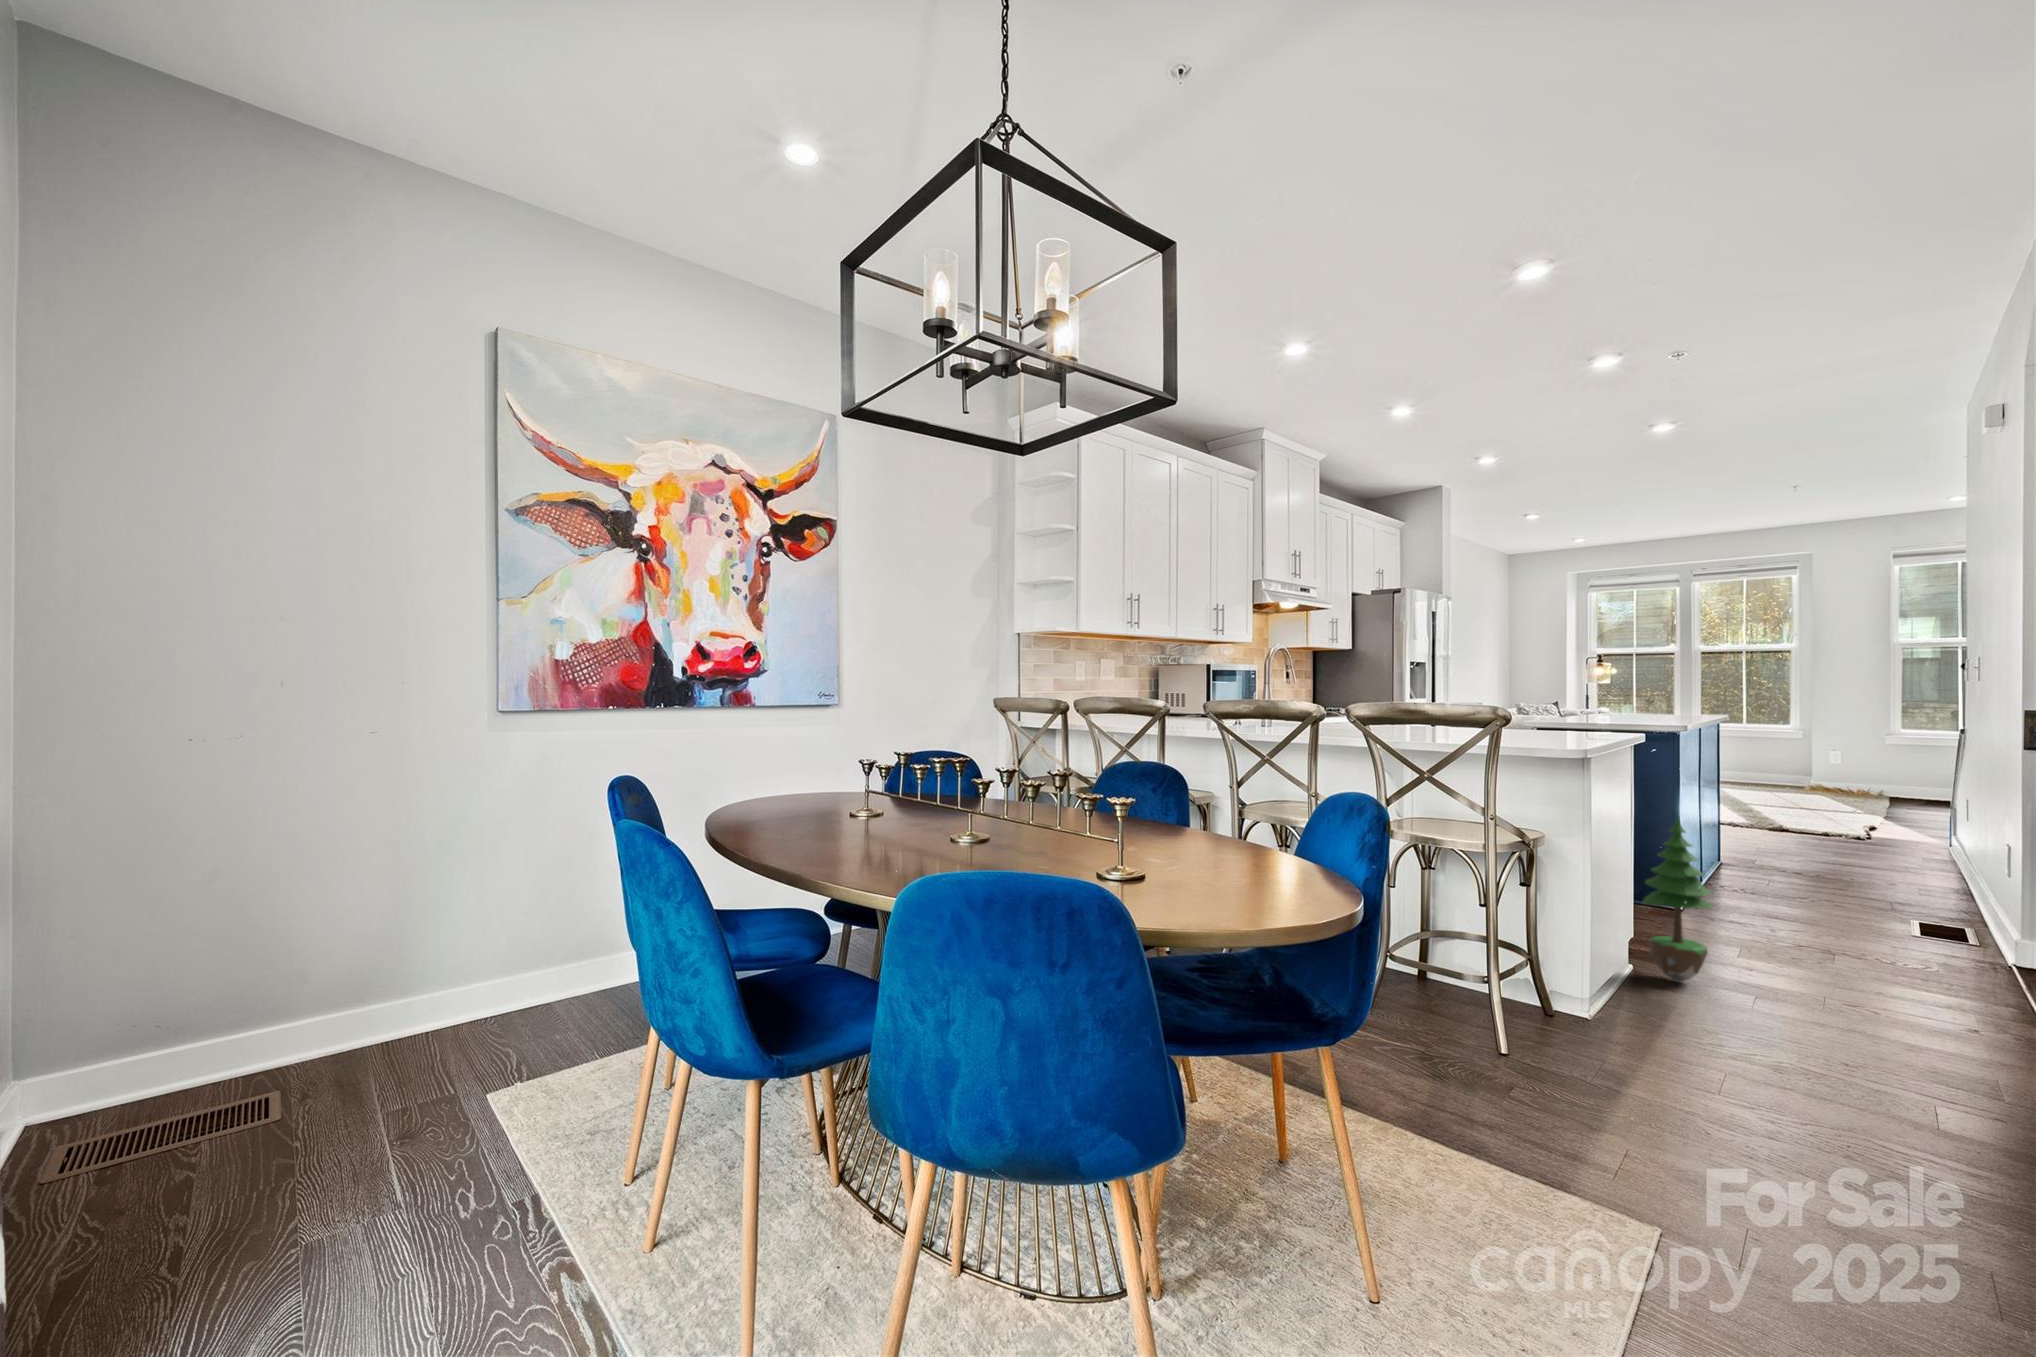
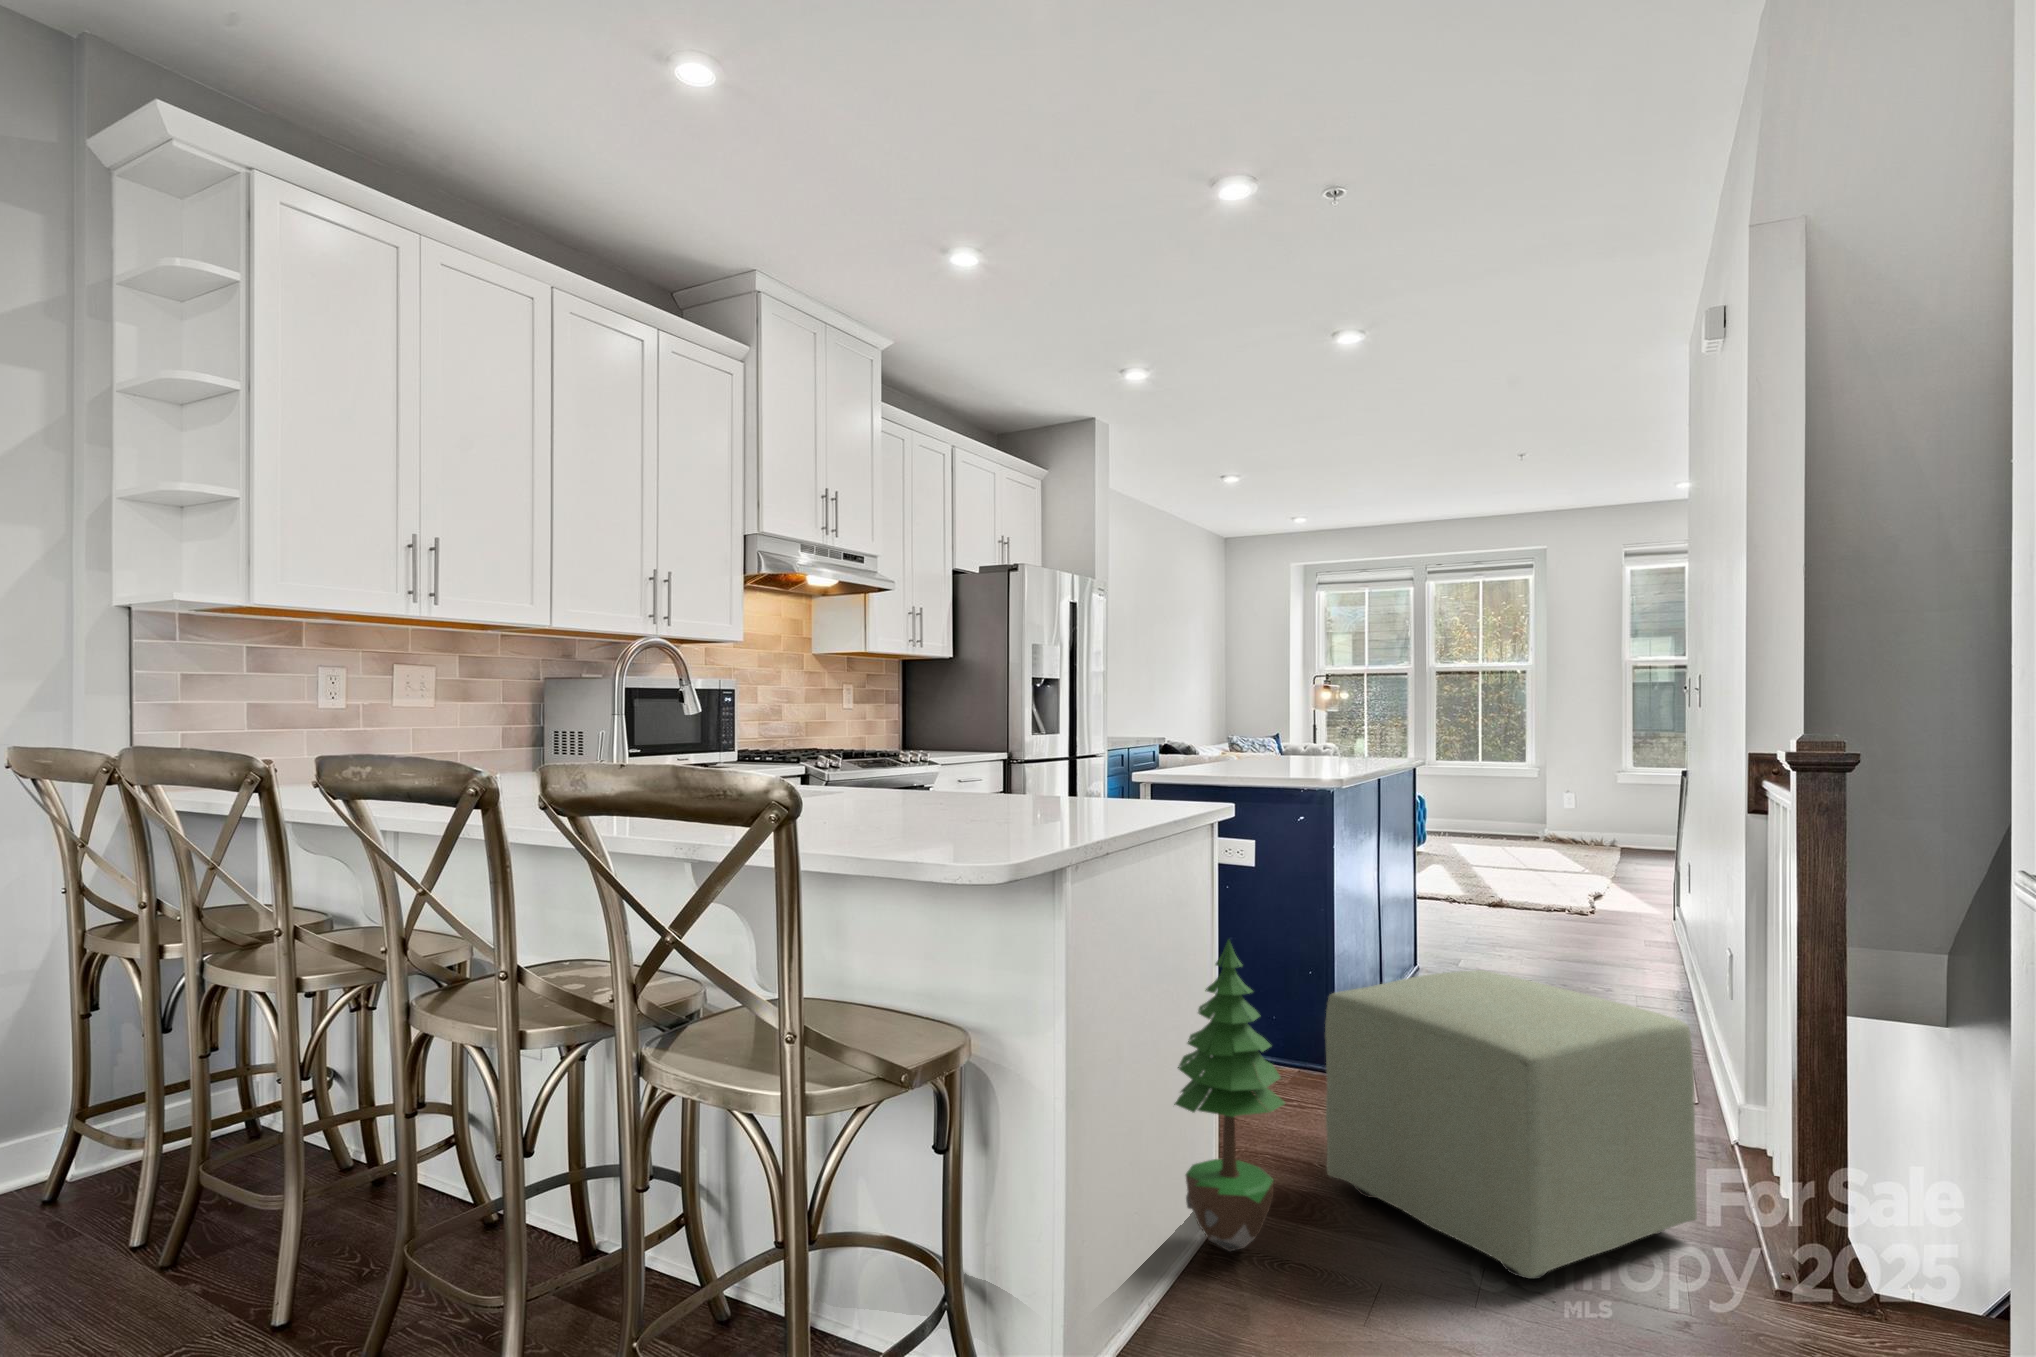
ottoman: none [1723,850,1992,1008] -> present [1325,970,1697,1279]

